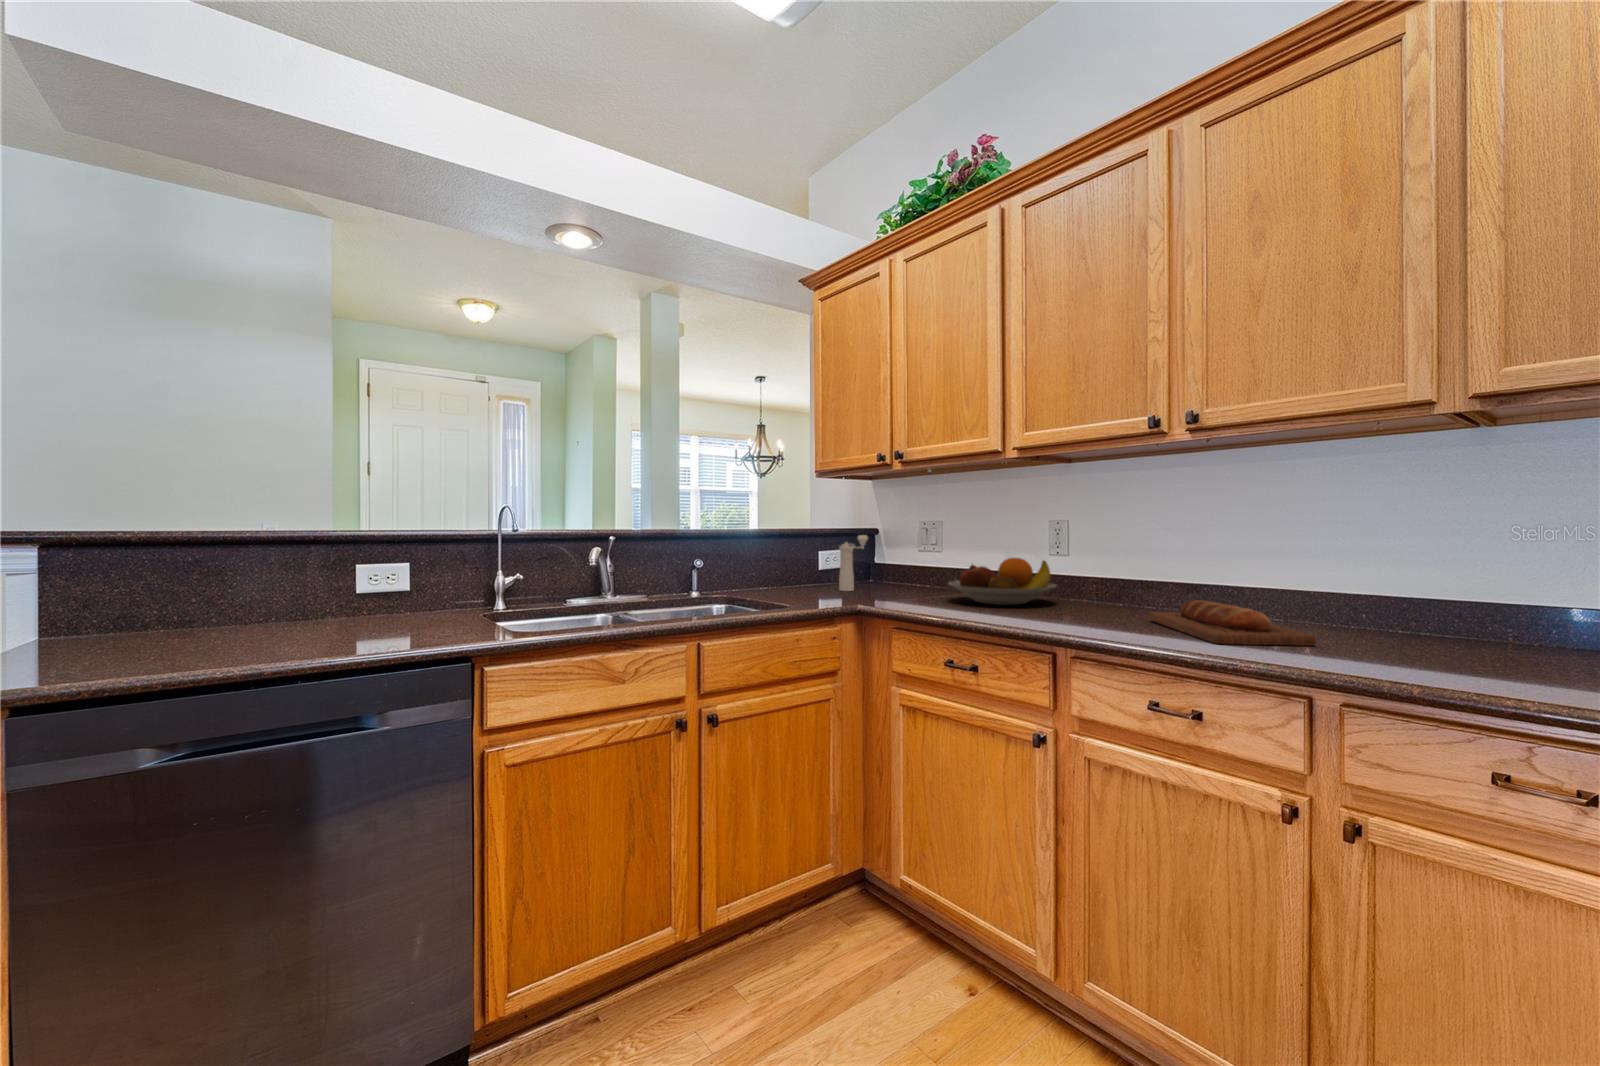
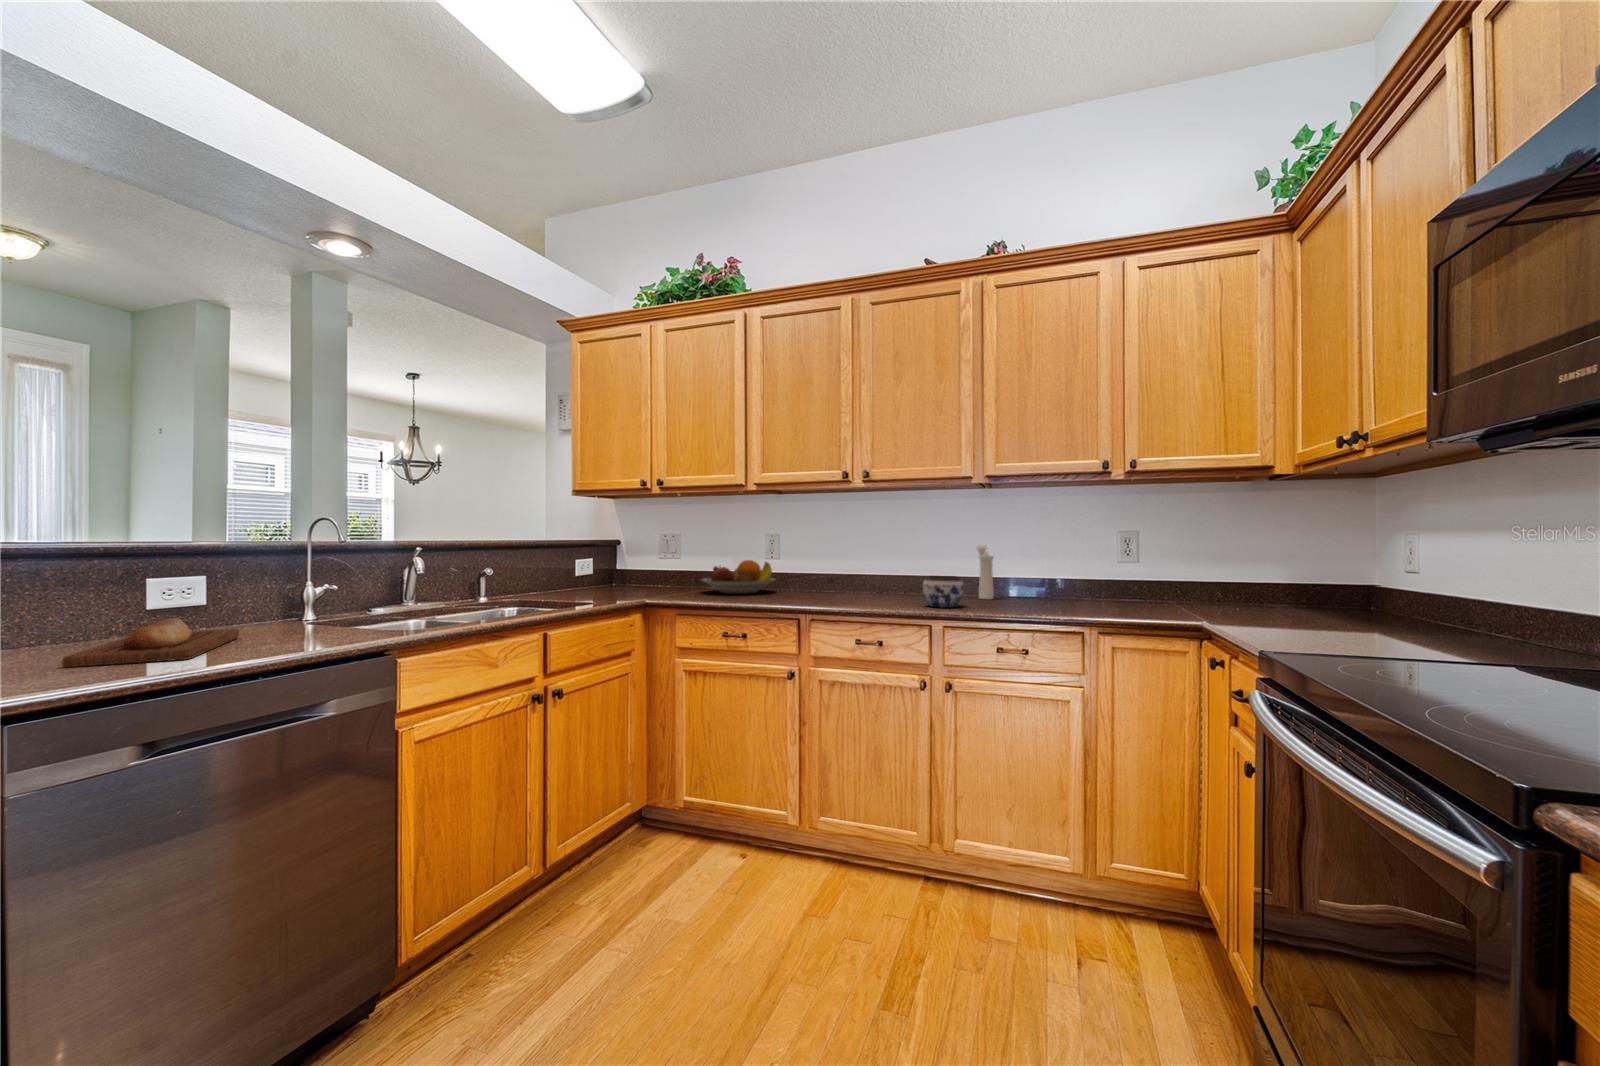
pepper mill: present [839,535,868,591] -> present [977,545,994,599]
jar: none [1299,599,1407,668] -> present [923,576,964,608]
bread loaf: present [1149,600,1316,646] -> present [62,618,239,667]

